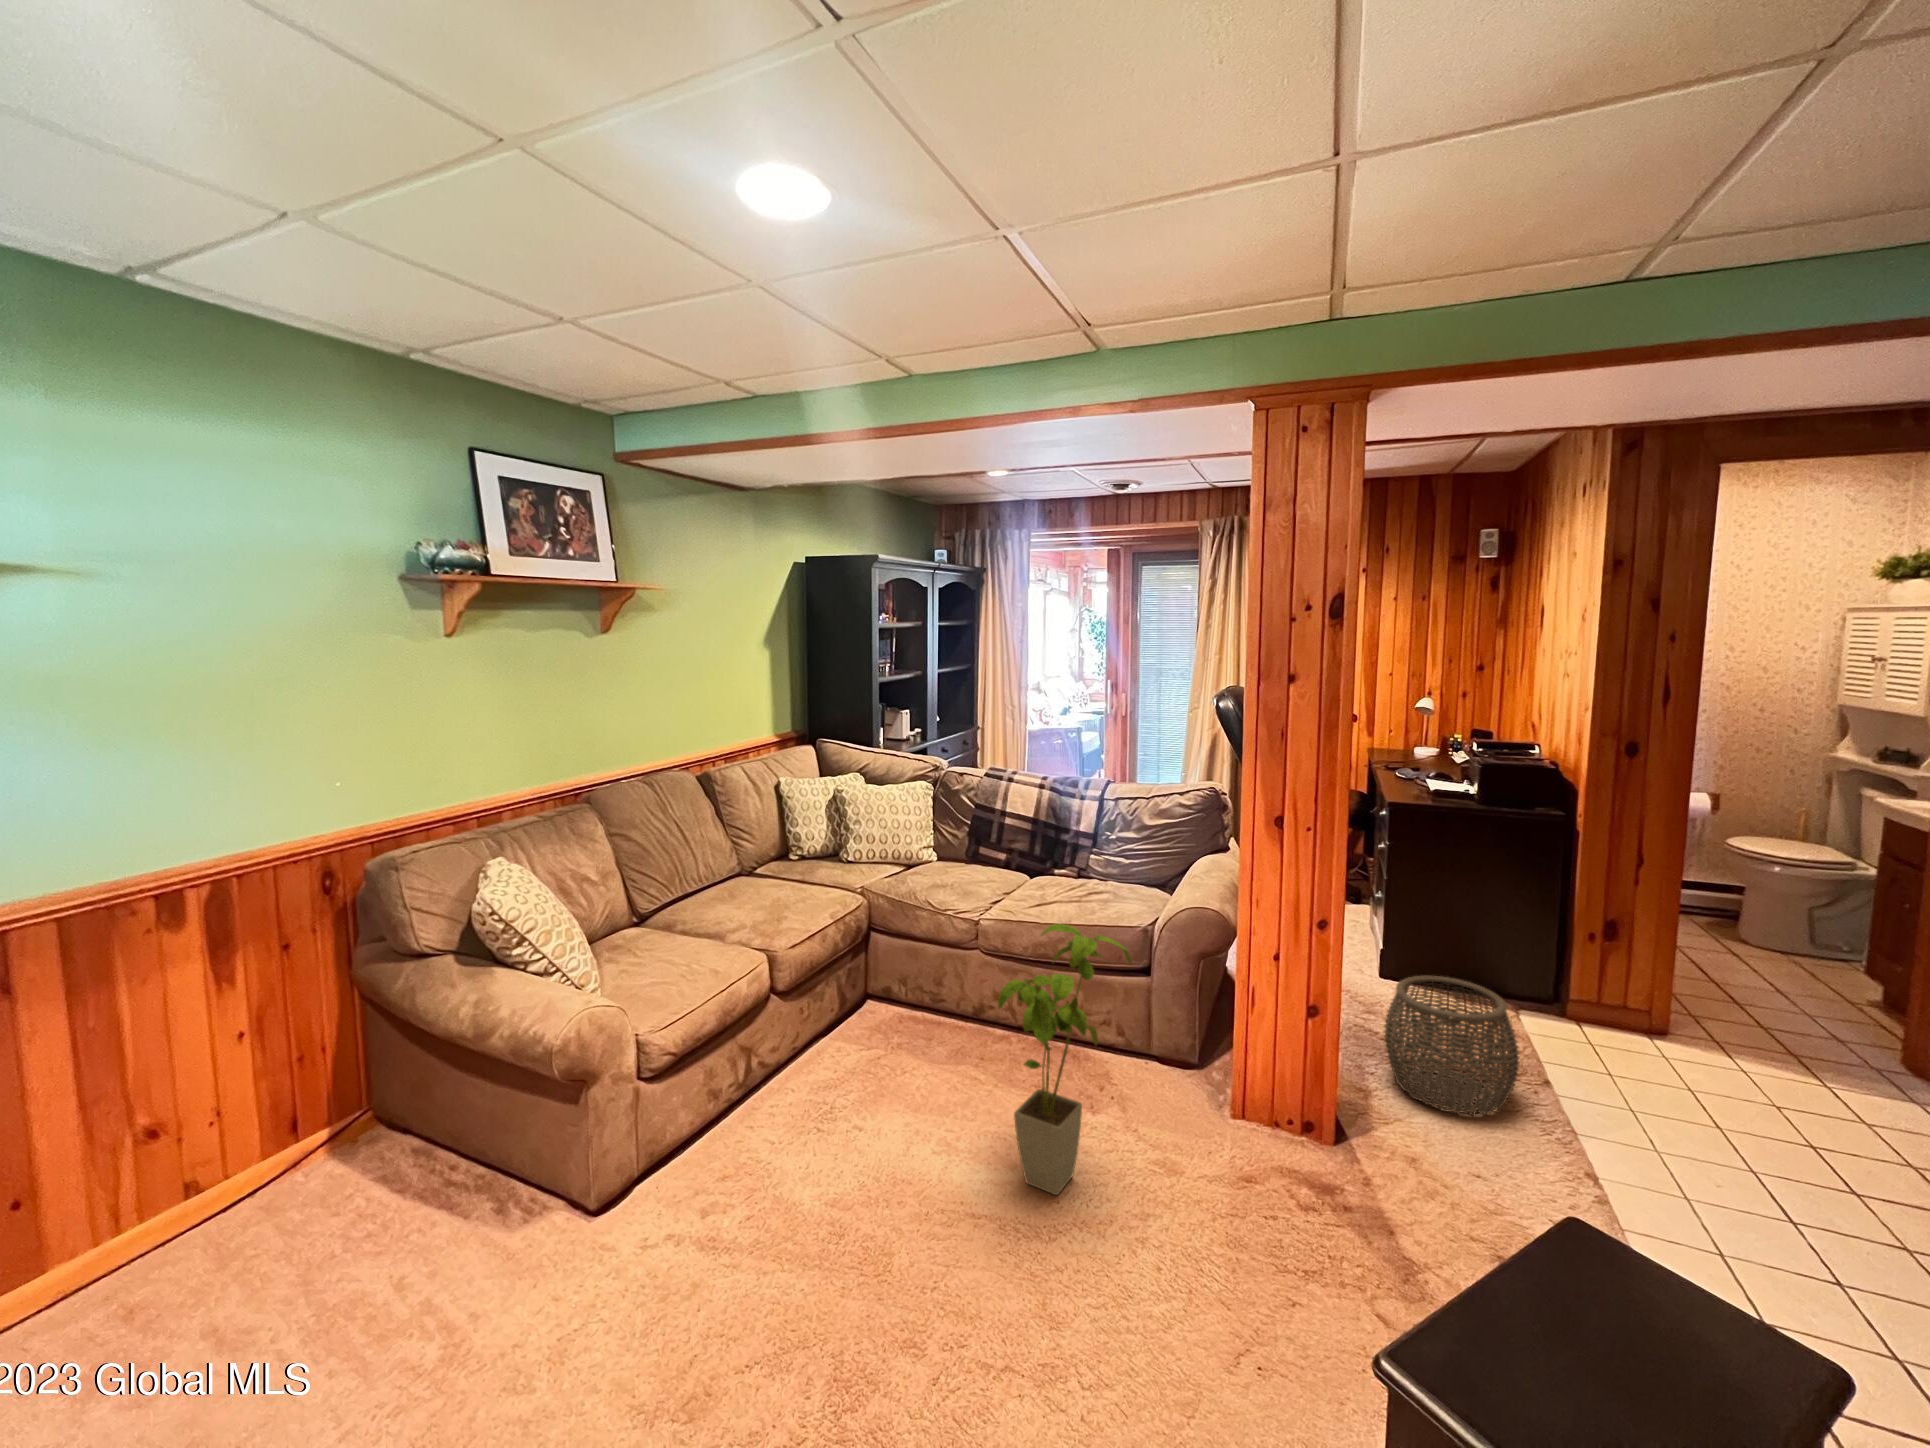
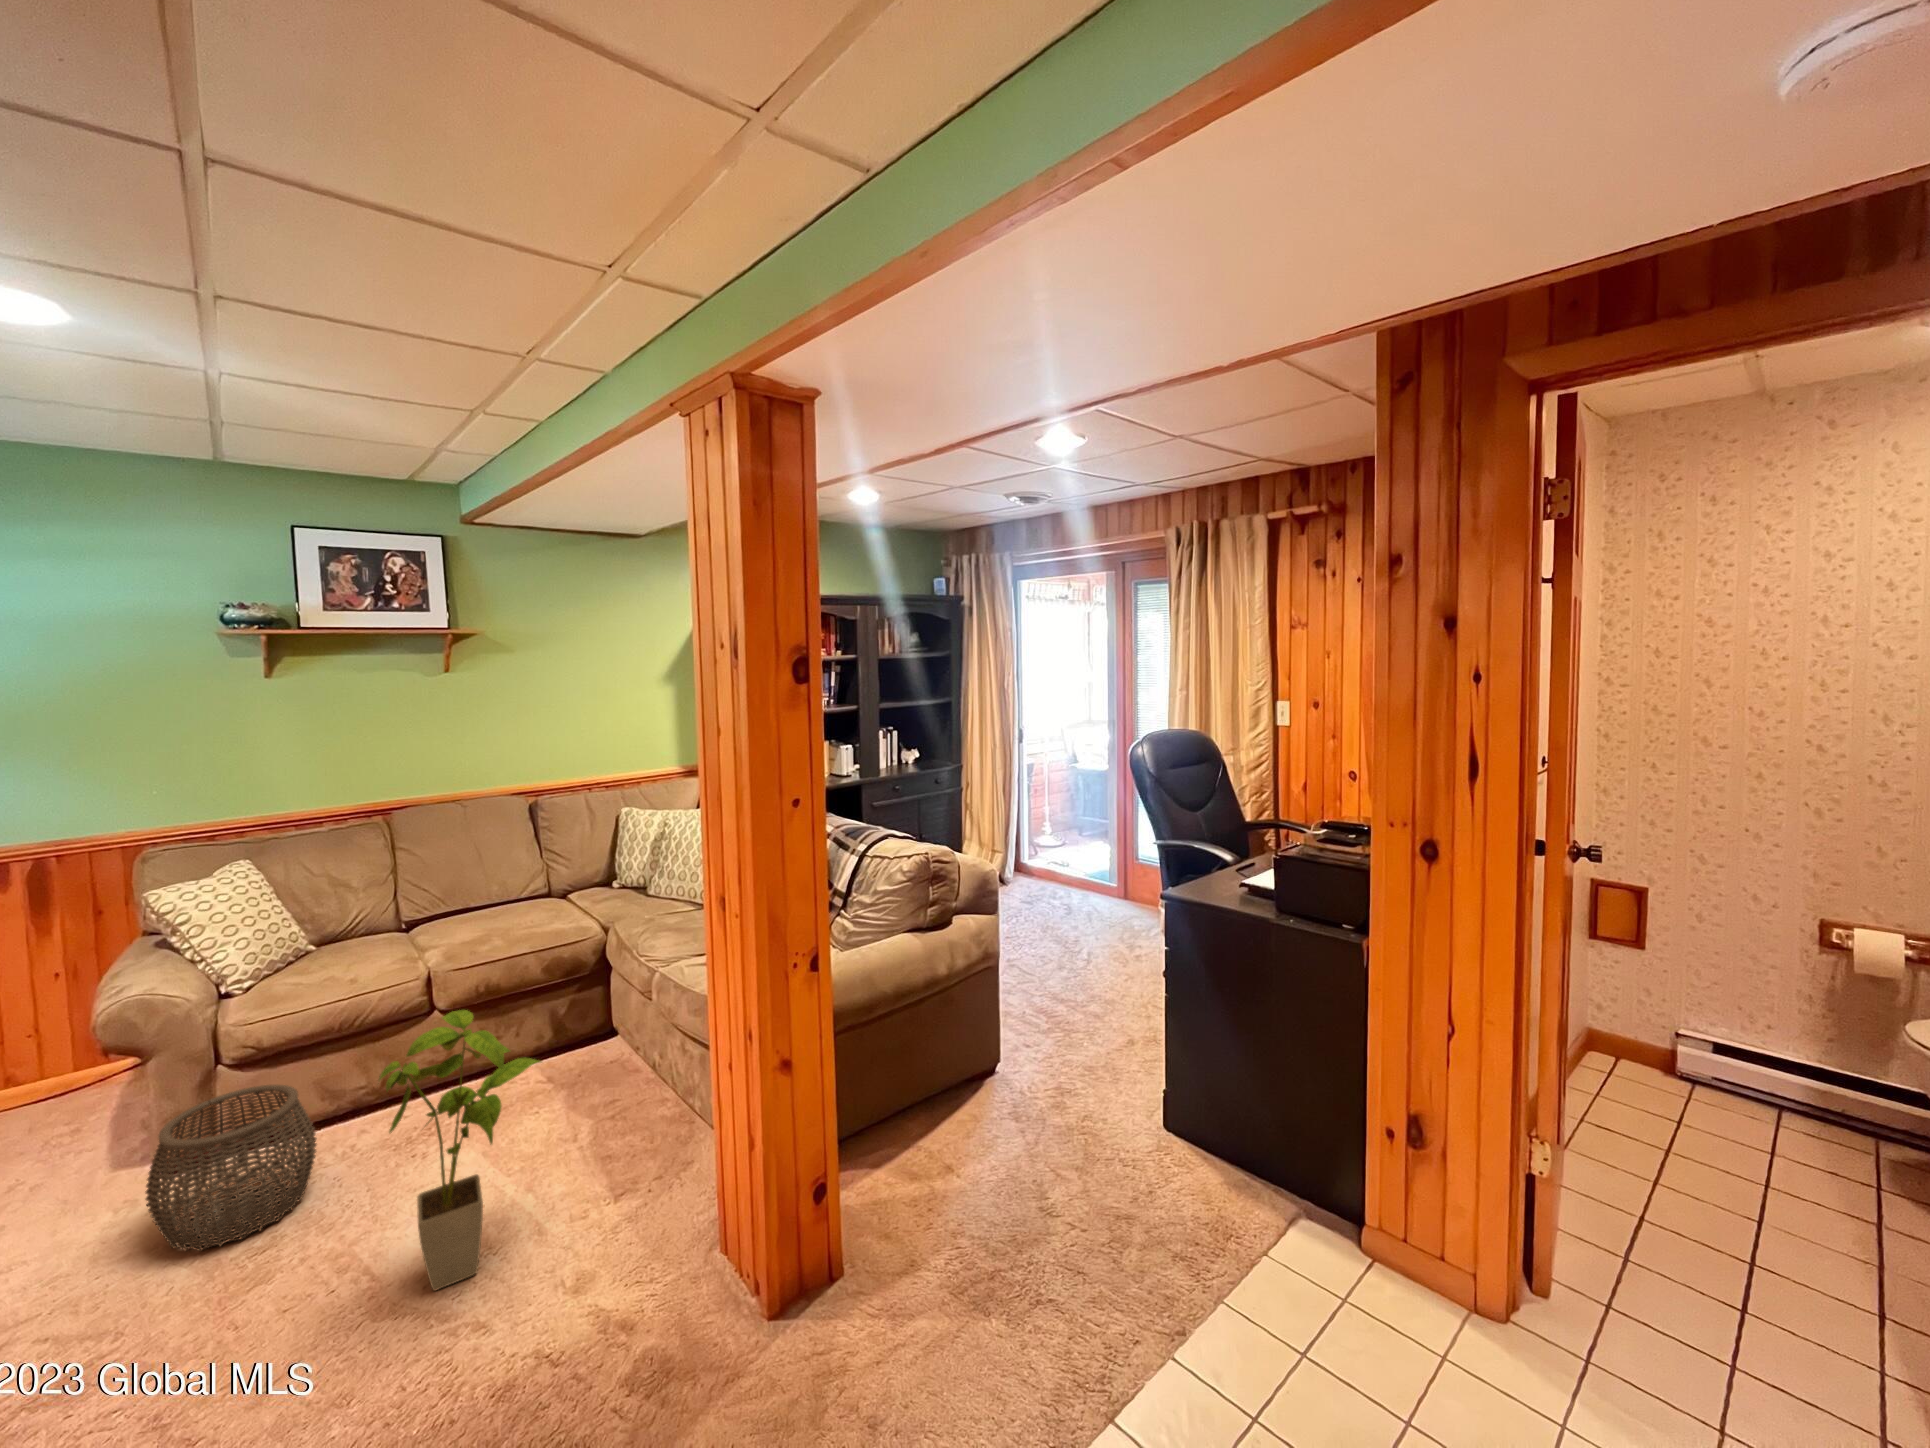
woven basket: present [1384,976,1519,1116] -> present [145,1085,317,1251]

